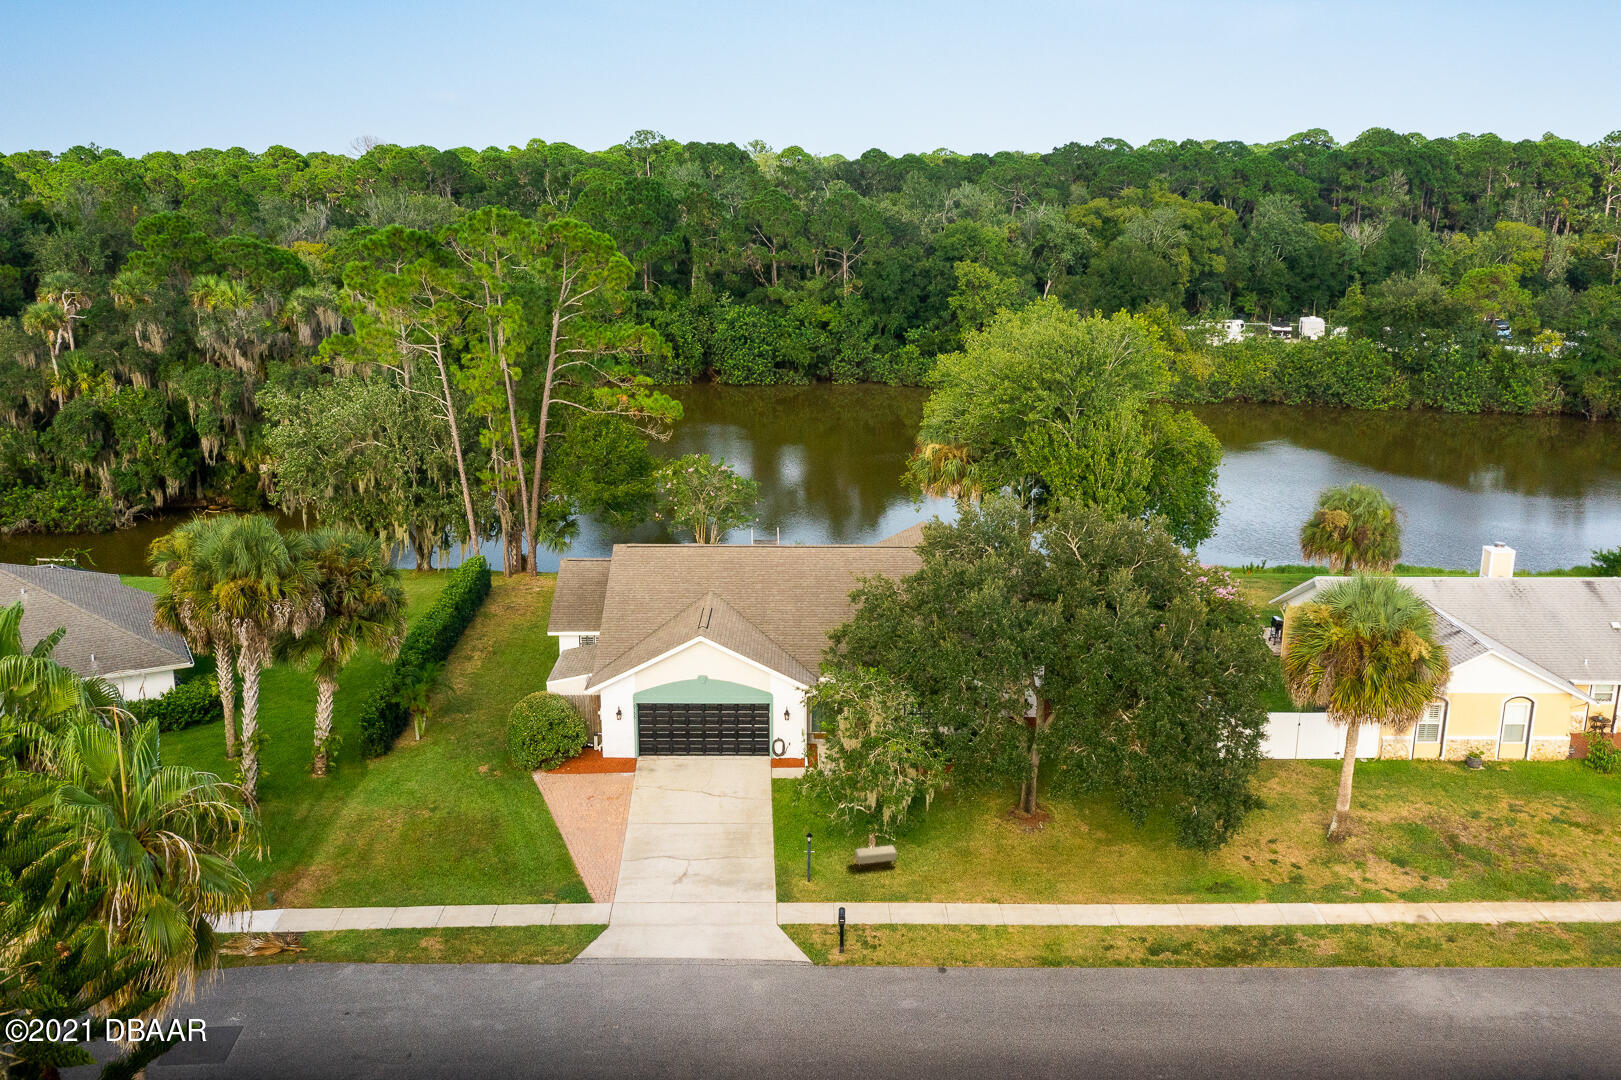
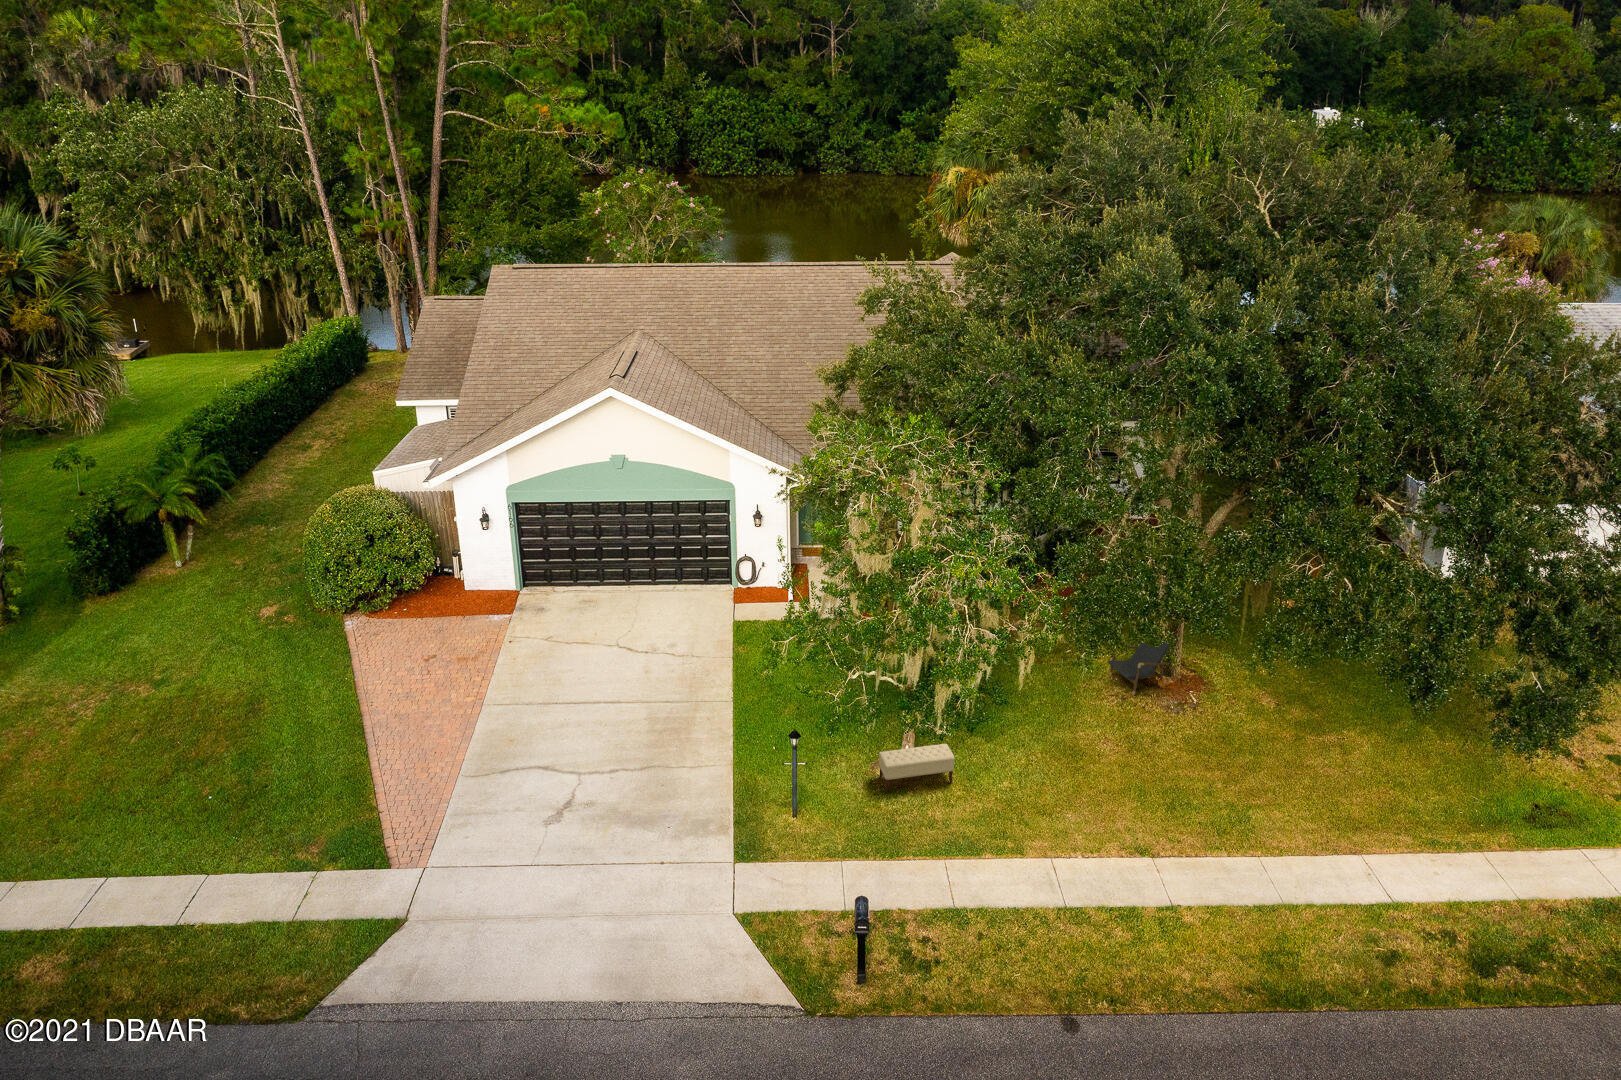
lounge chair: none [992,786,1026,824] -> present [1108,642,1170,696]

